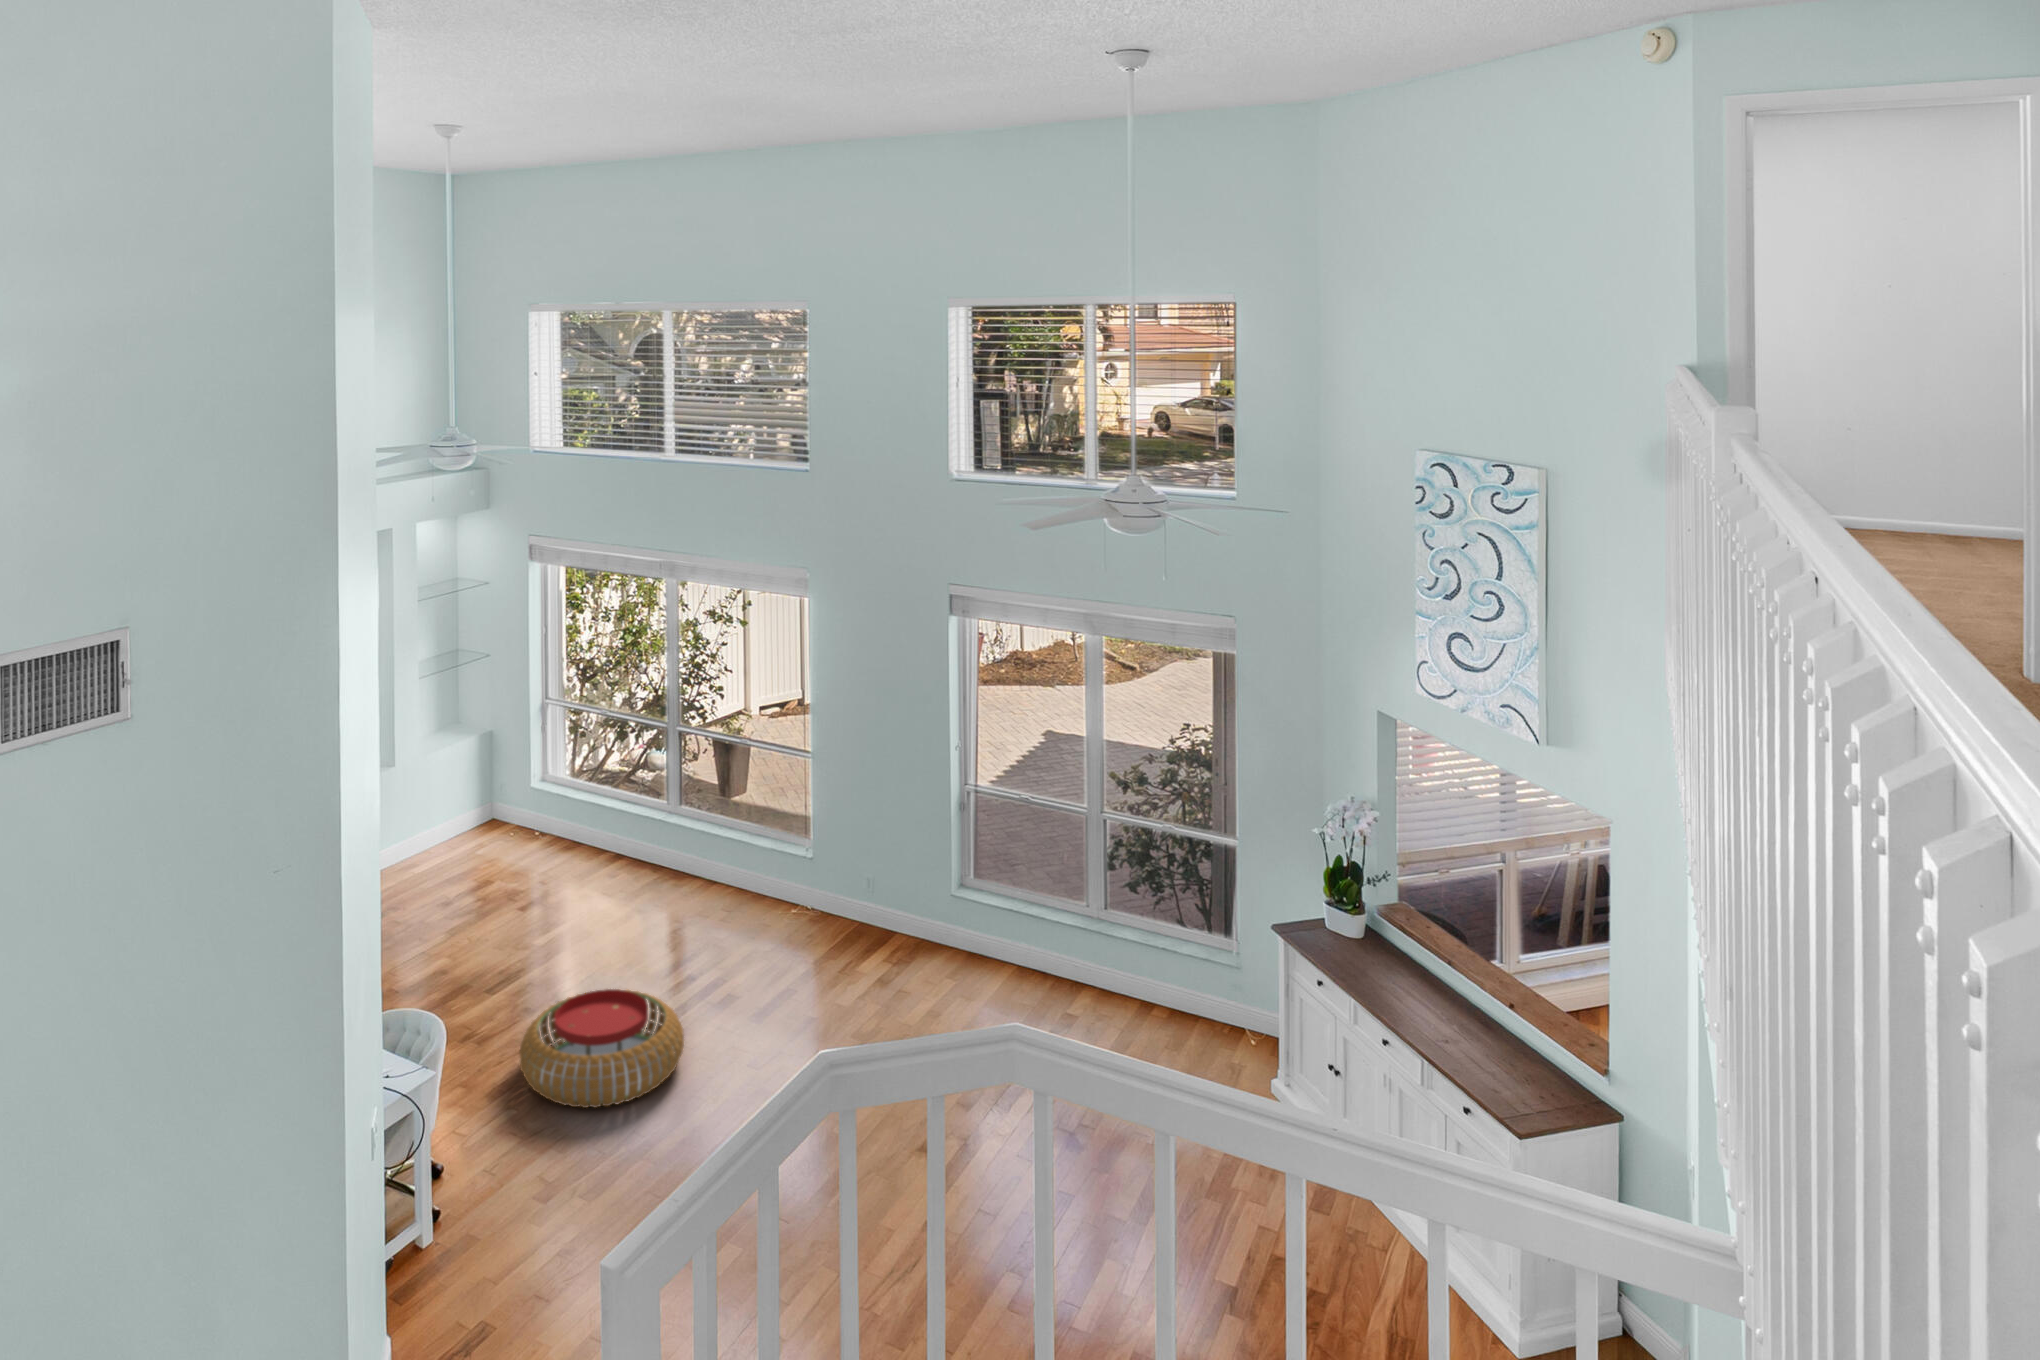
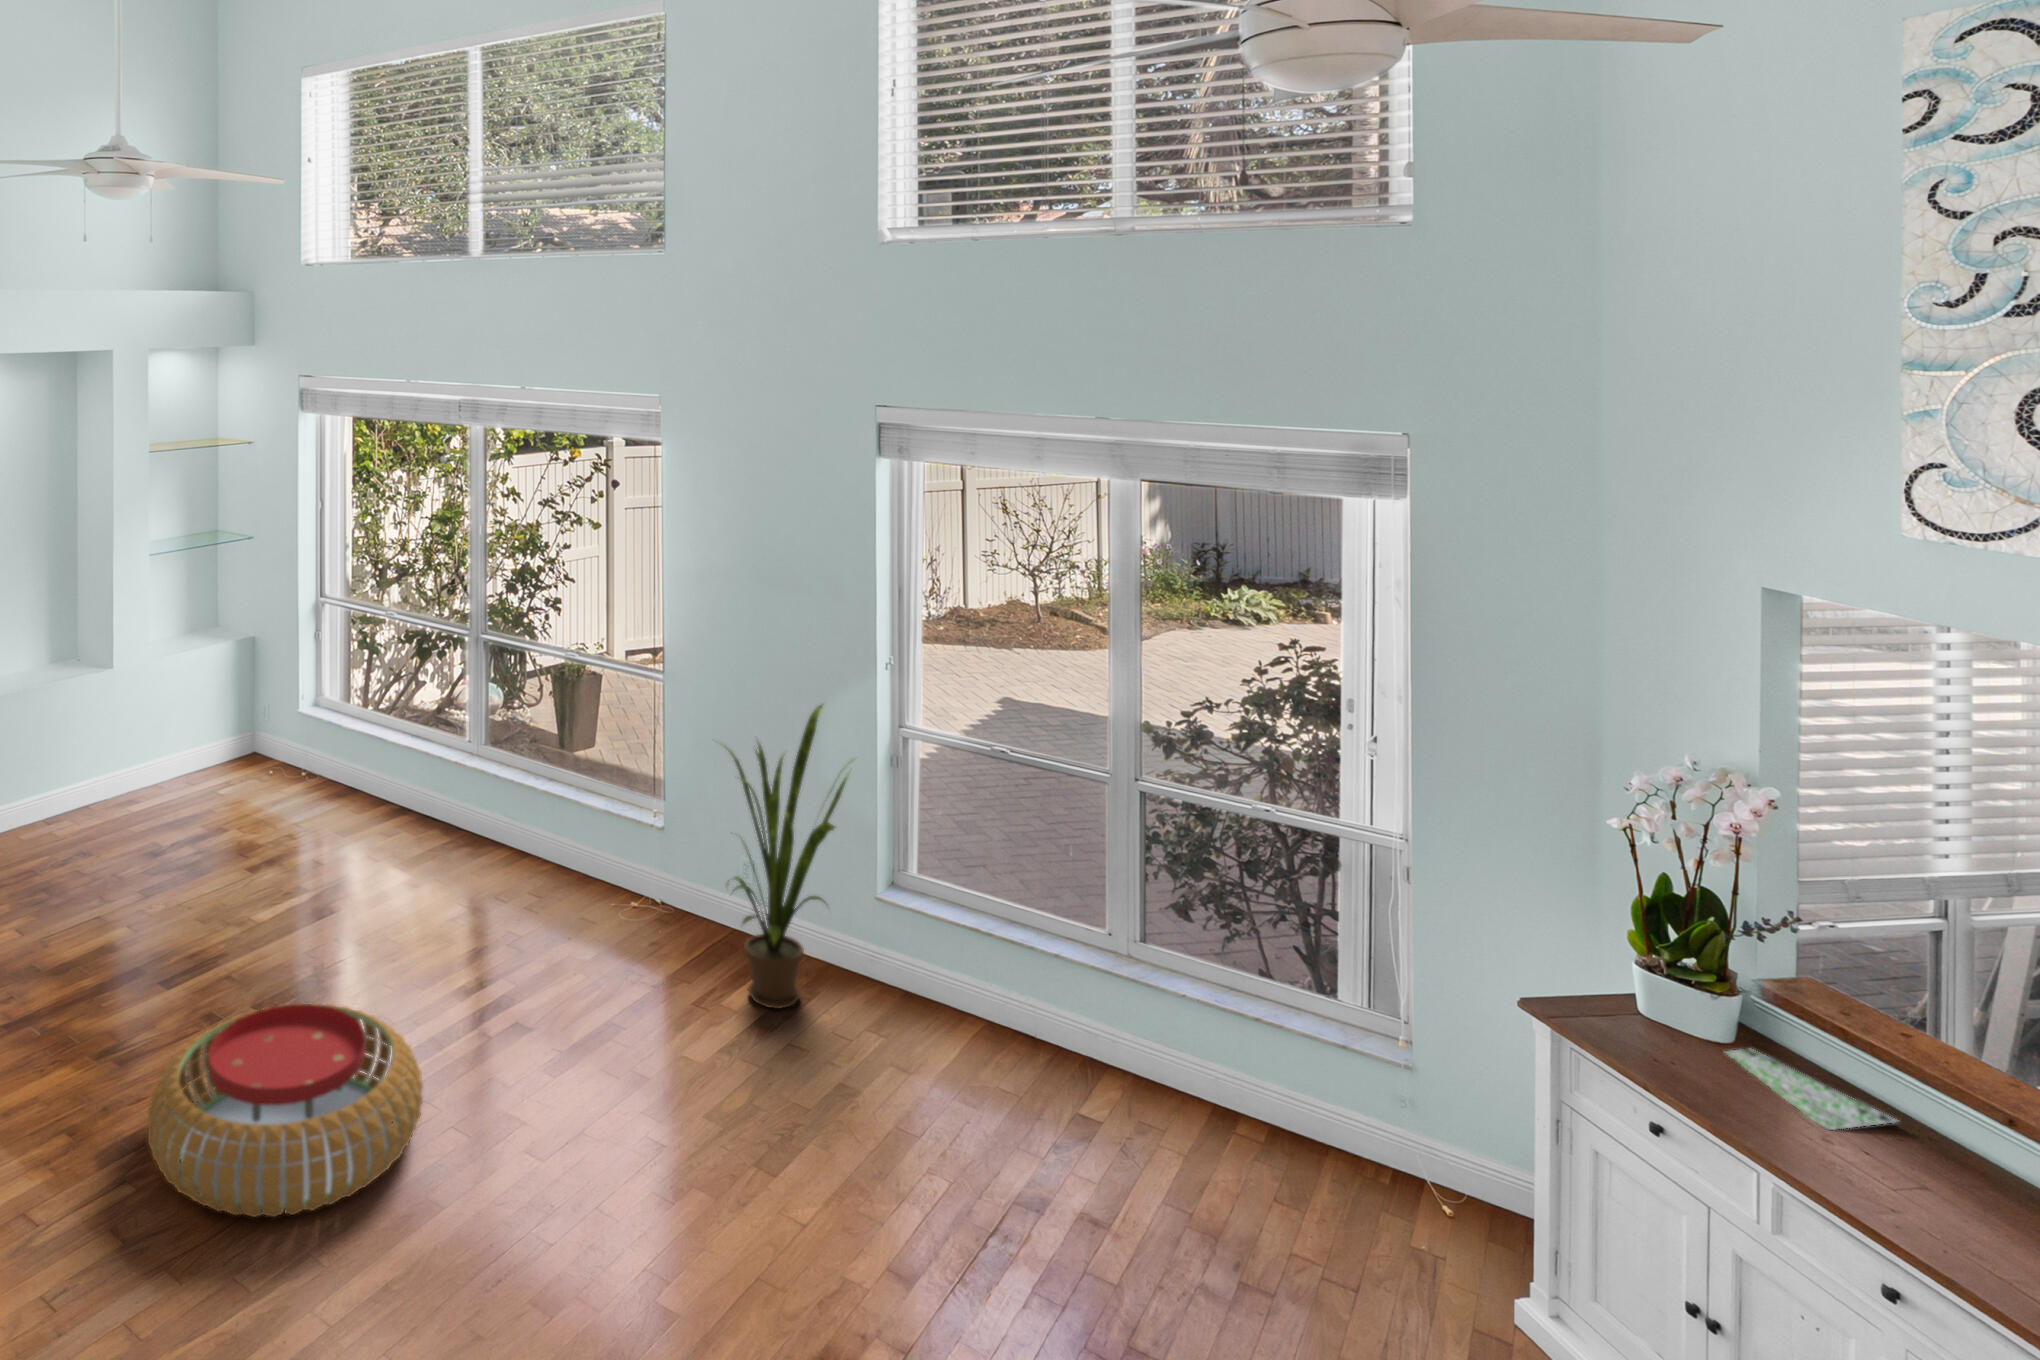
house plant: none [849,774,943,971] -> present [729,705,848,1008]
book: none [1322,938,1398,971] -> present [1726,1049,1897,1130]

